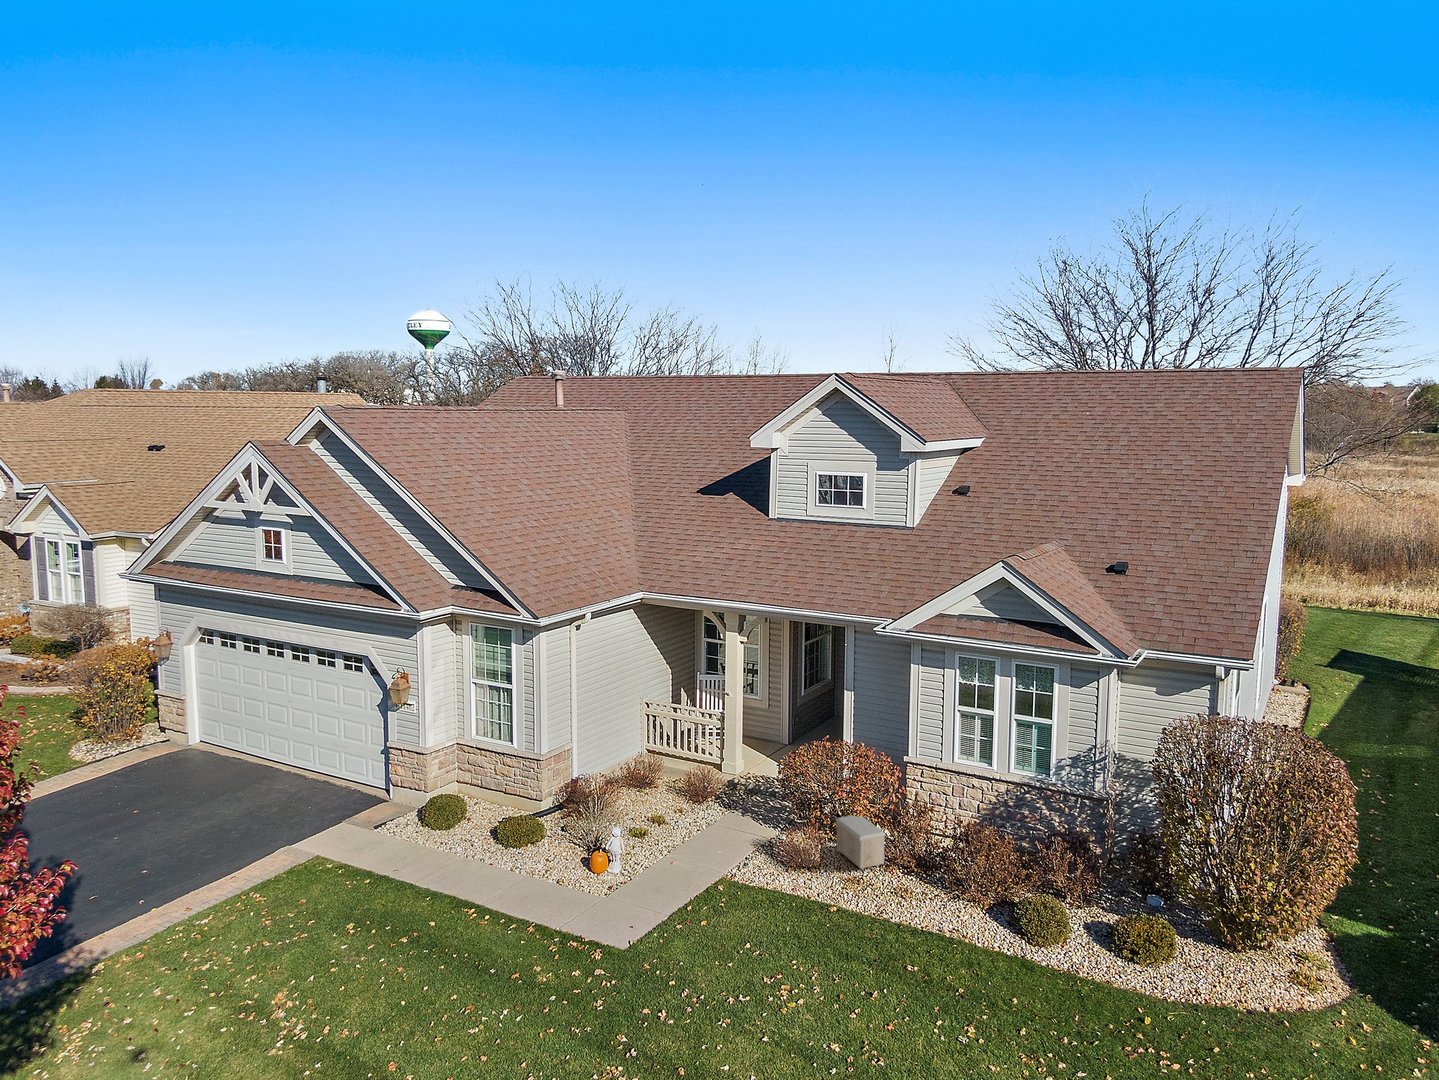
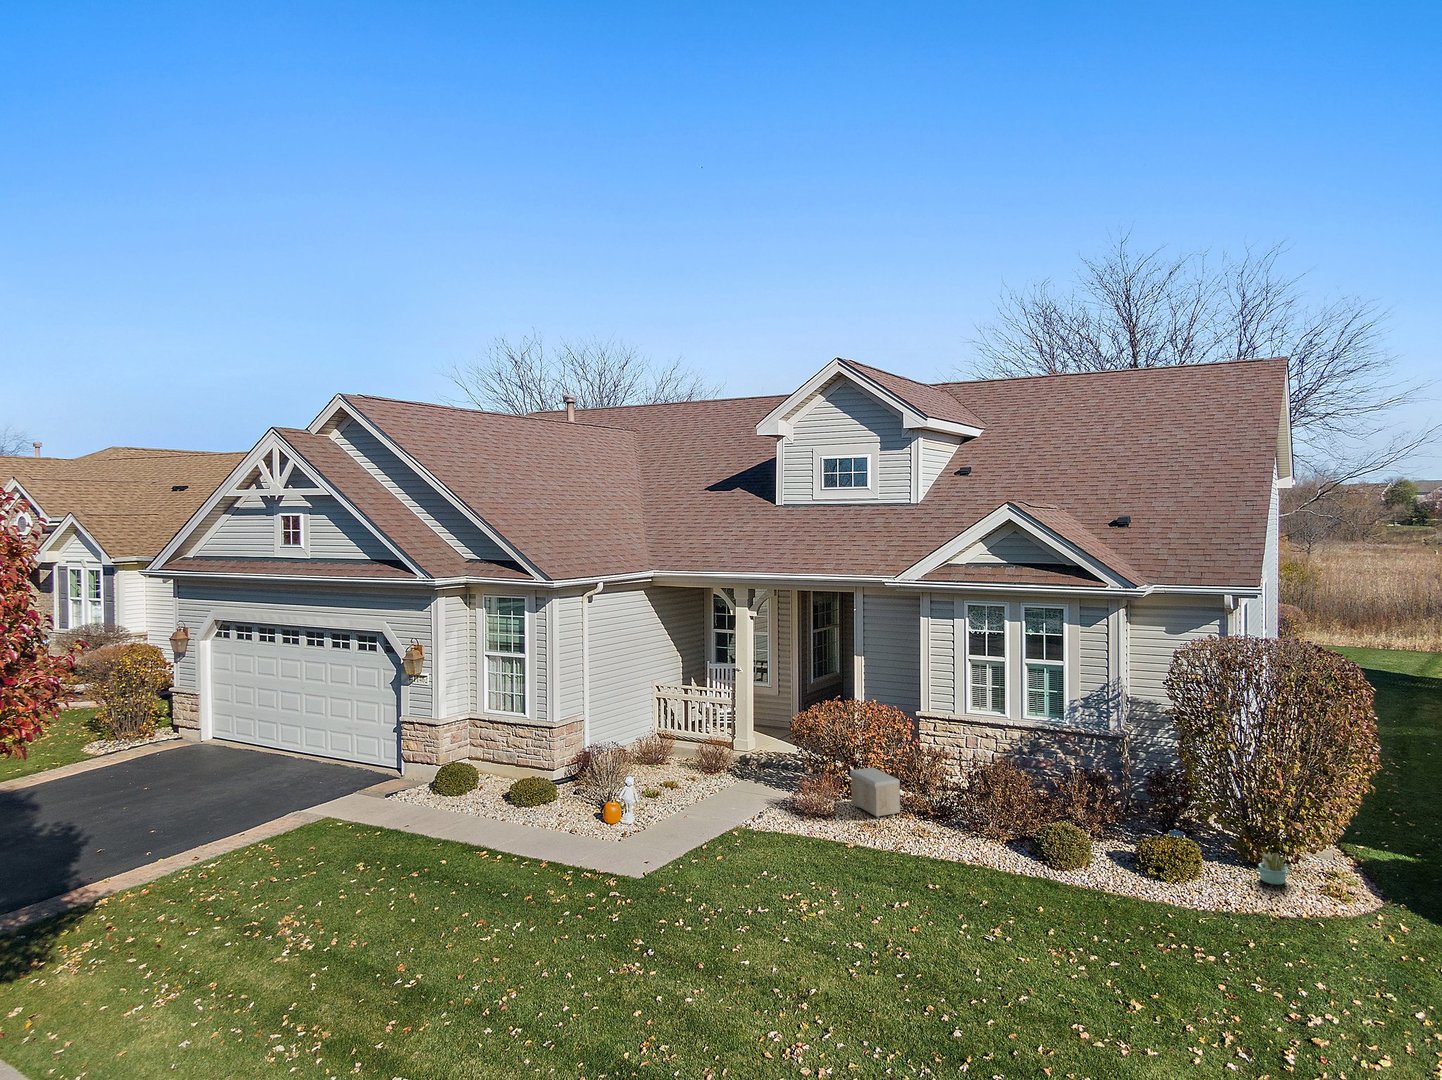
decorative plant: none [1228,936,1265,970] -> present [1256,852,1293,885]

